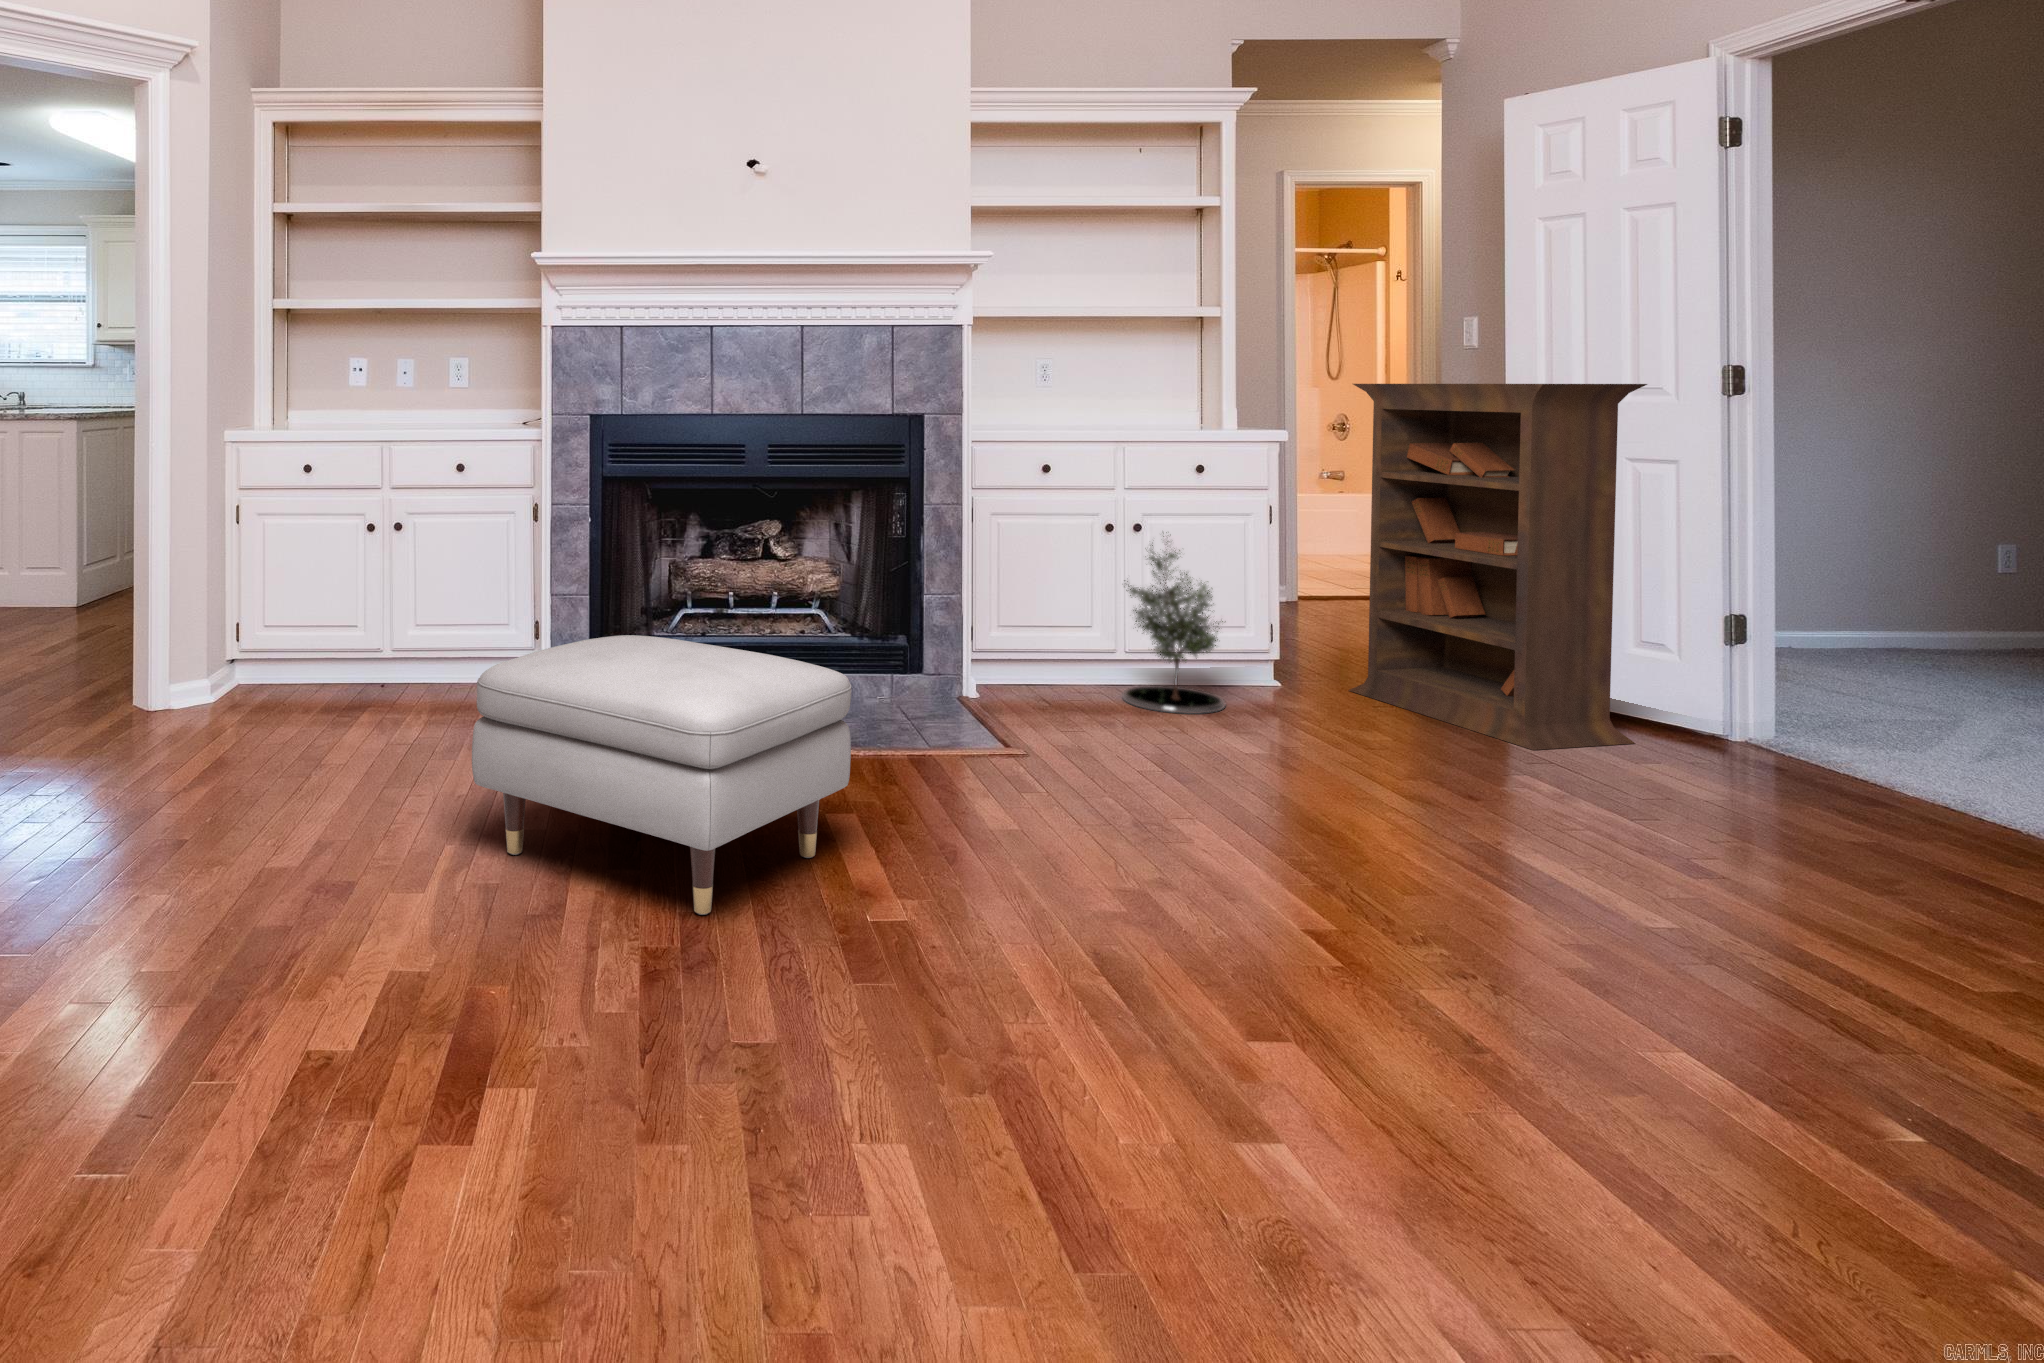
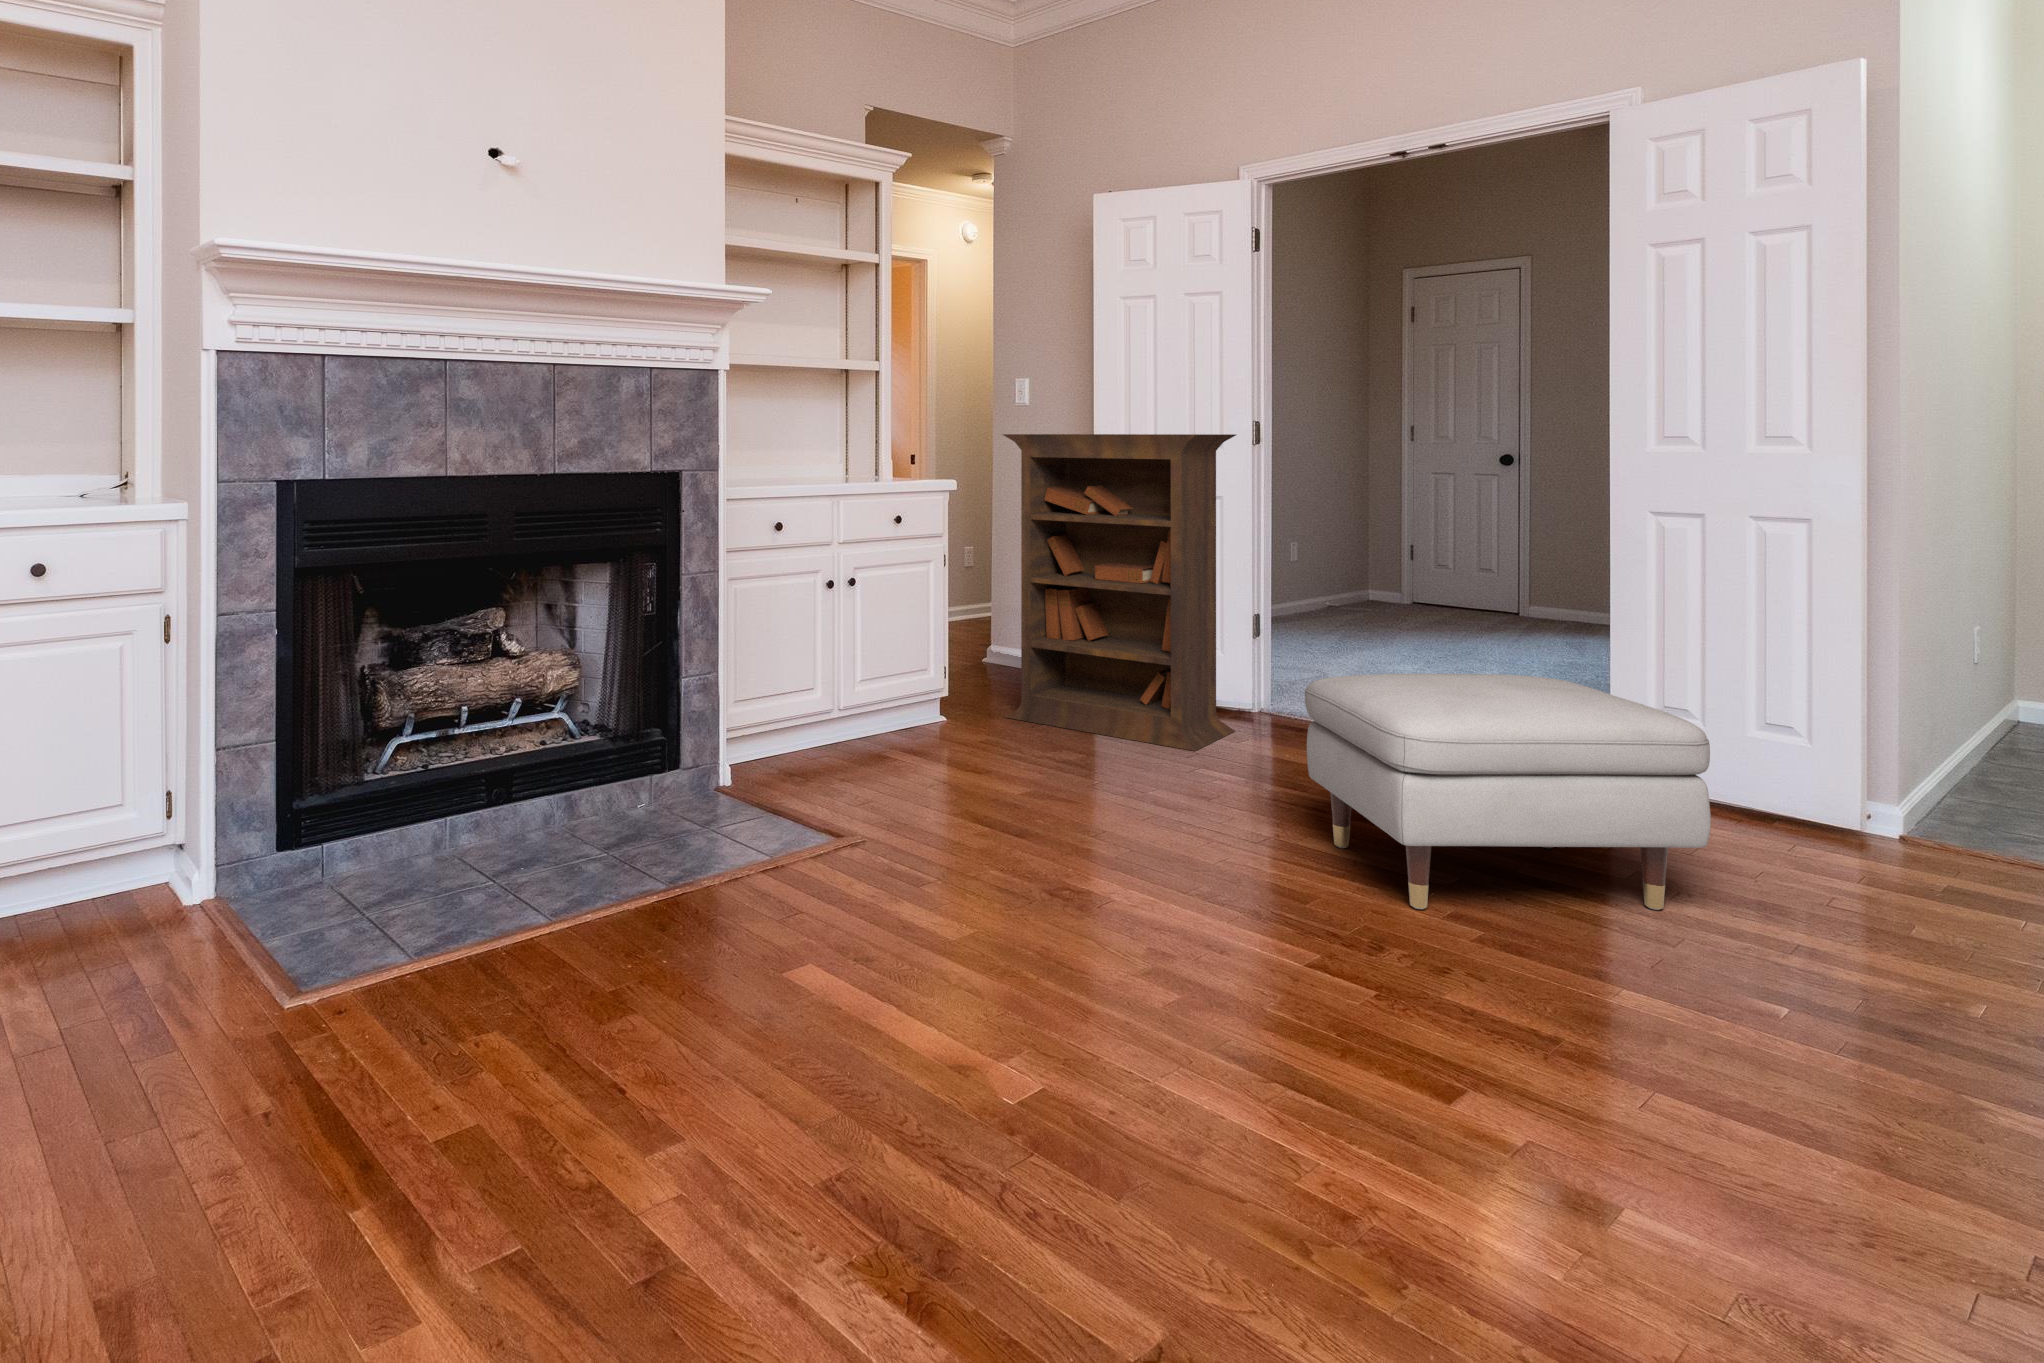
potted tree: present [1122,532,1226,714] -> none [851,583,957,769]
ottoman: present [472,635,852,915] -> present [1305,674,1711,910]

